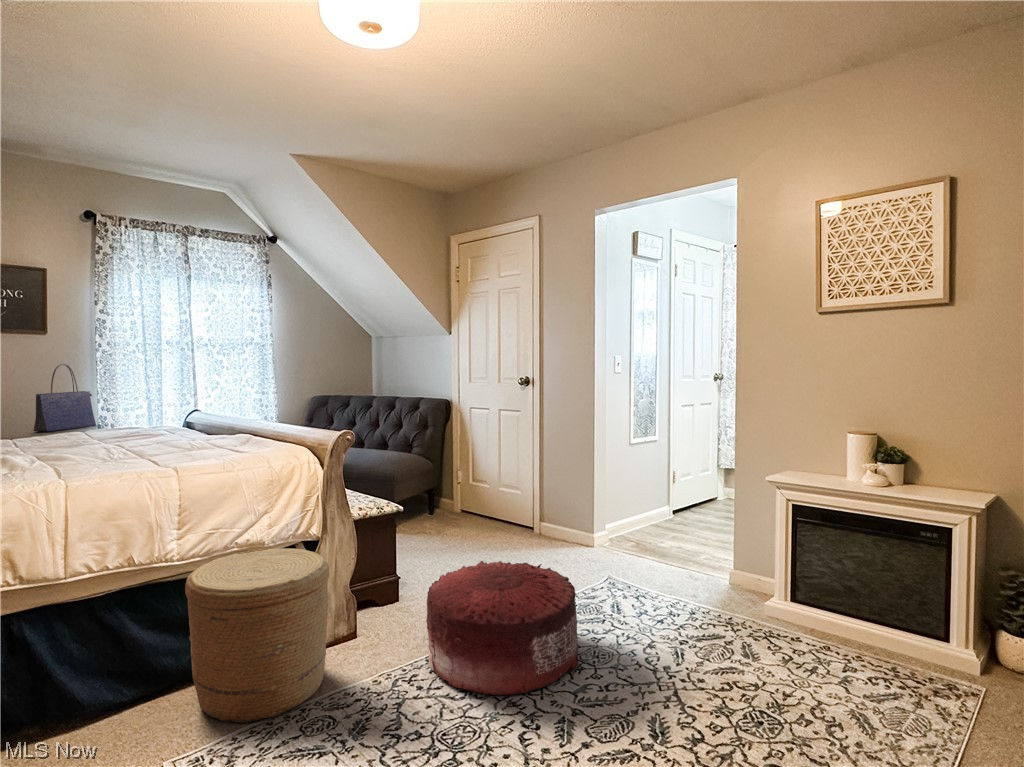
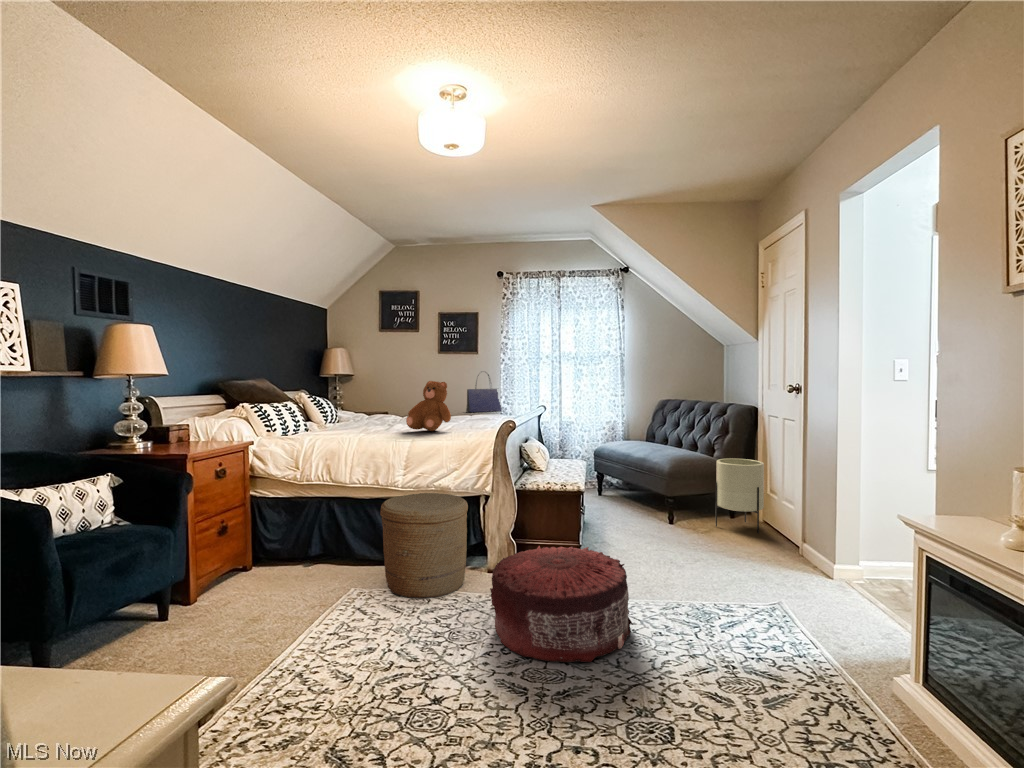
teddy bear: none [105,382,195,465] -> present [406,381,451,431]
planter: none [431,450,475,521] -> present [716,458,764,533]

